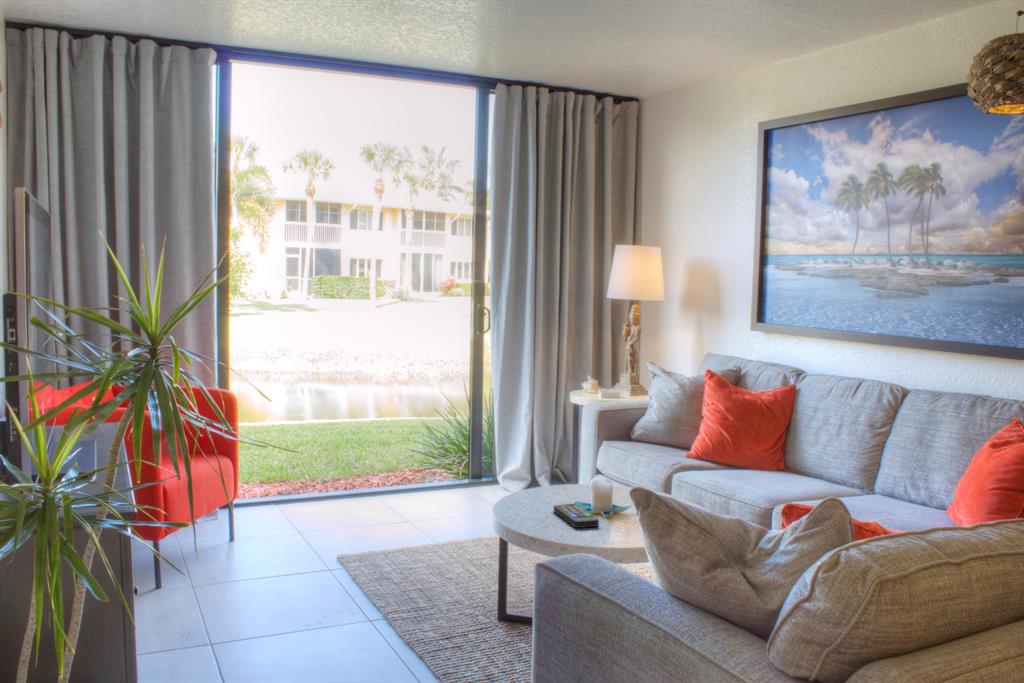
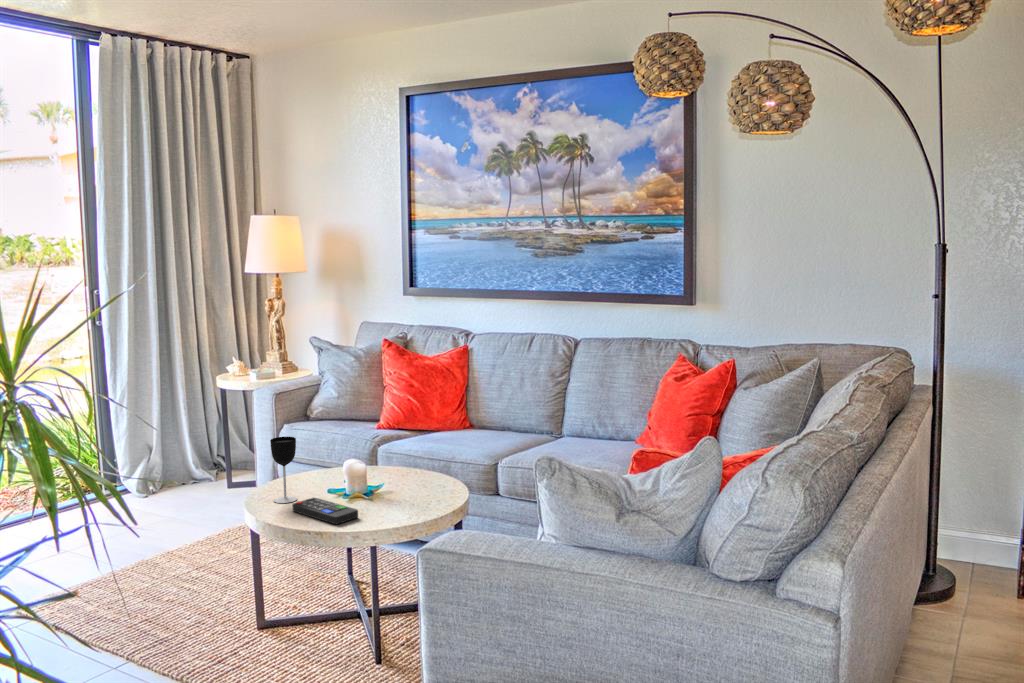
wine glass: none [547,448,568,505] -> present [270,437,297,503]

